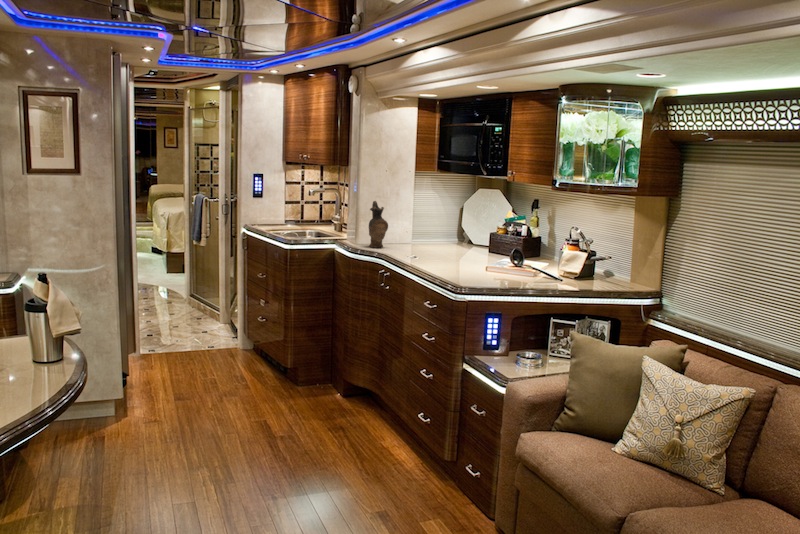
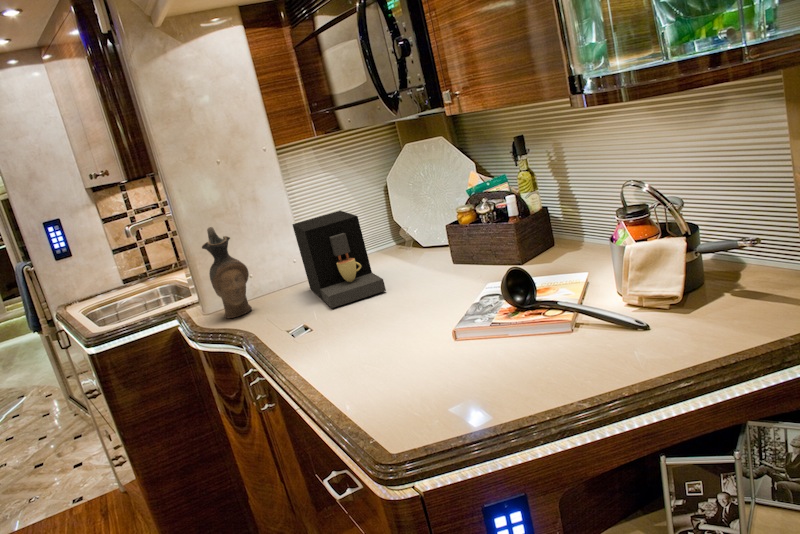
coffee maker: none [412,211,455,253] -> present [293,211,386,308]

